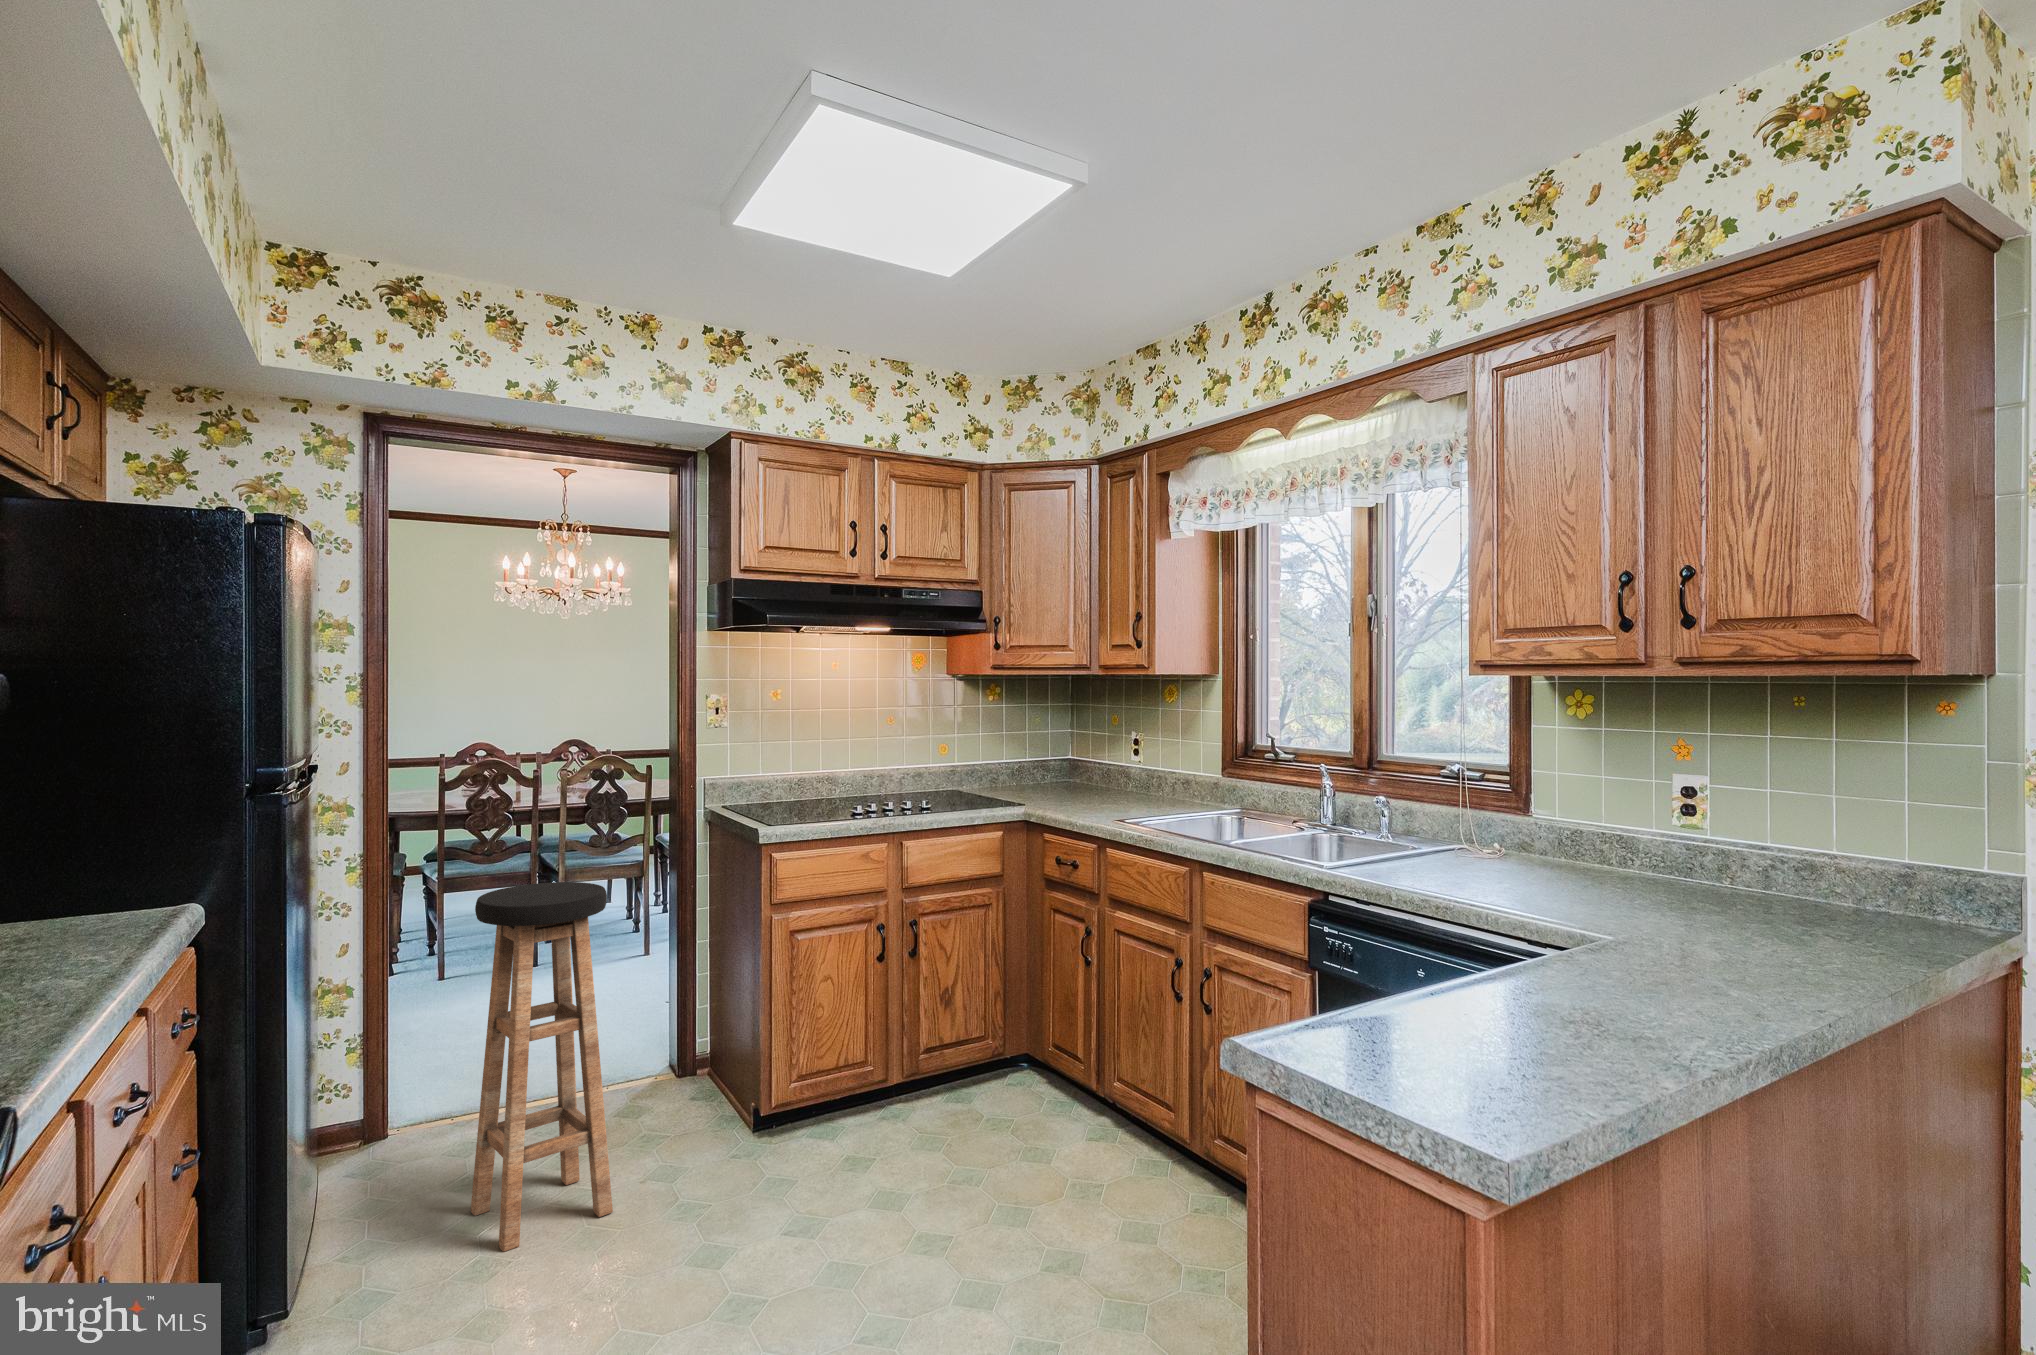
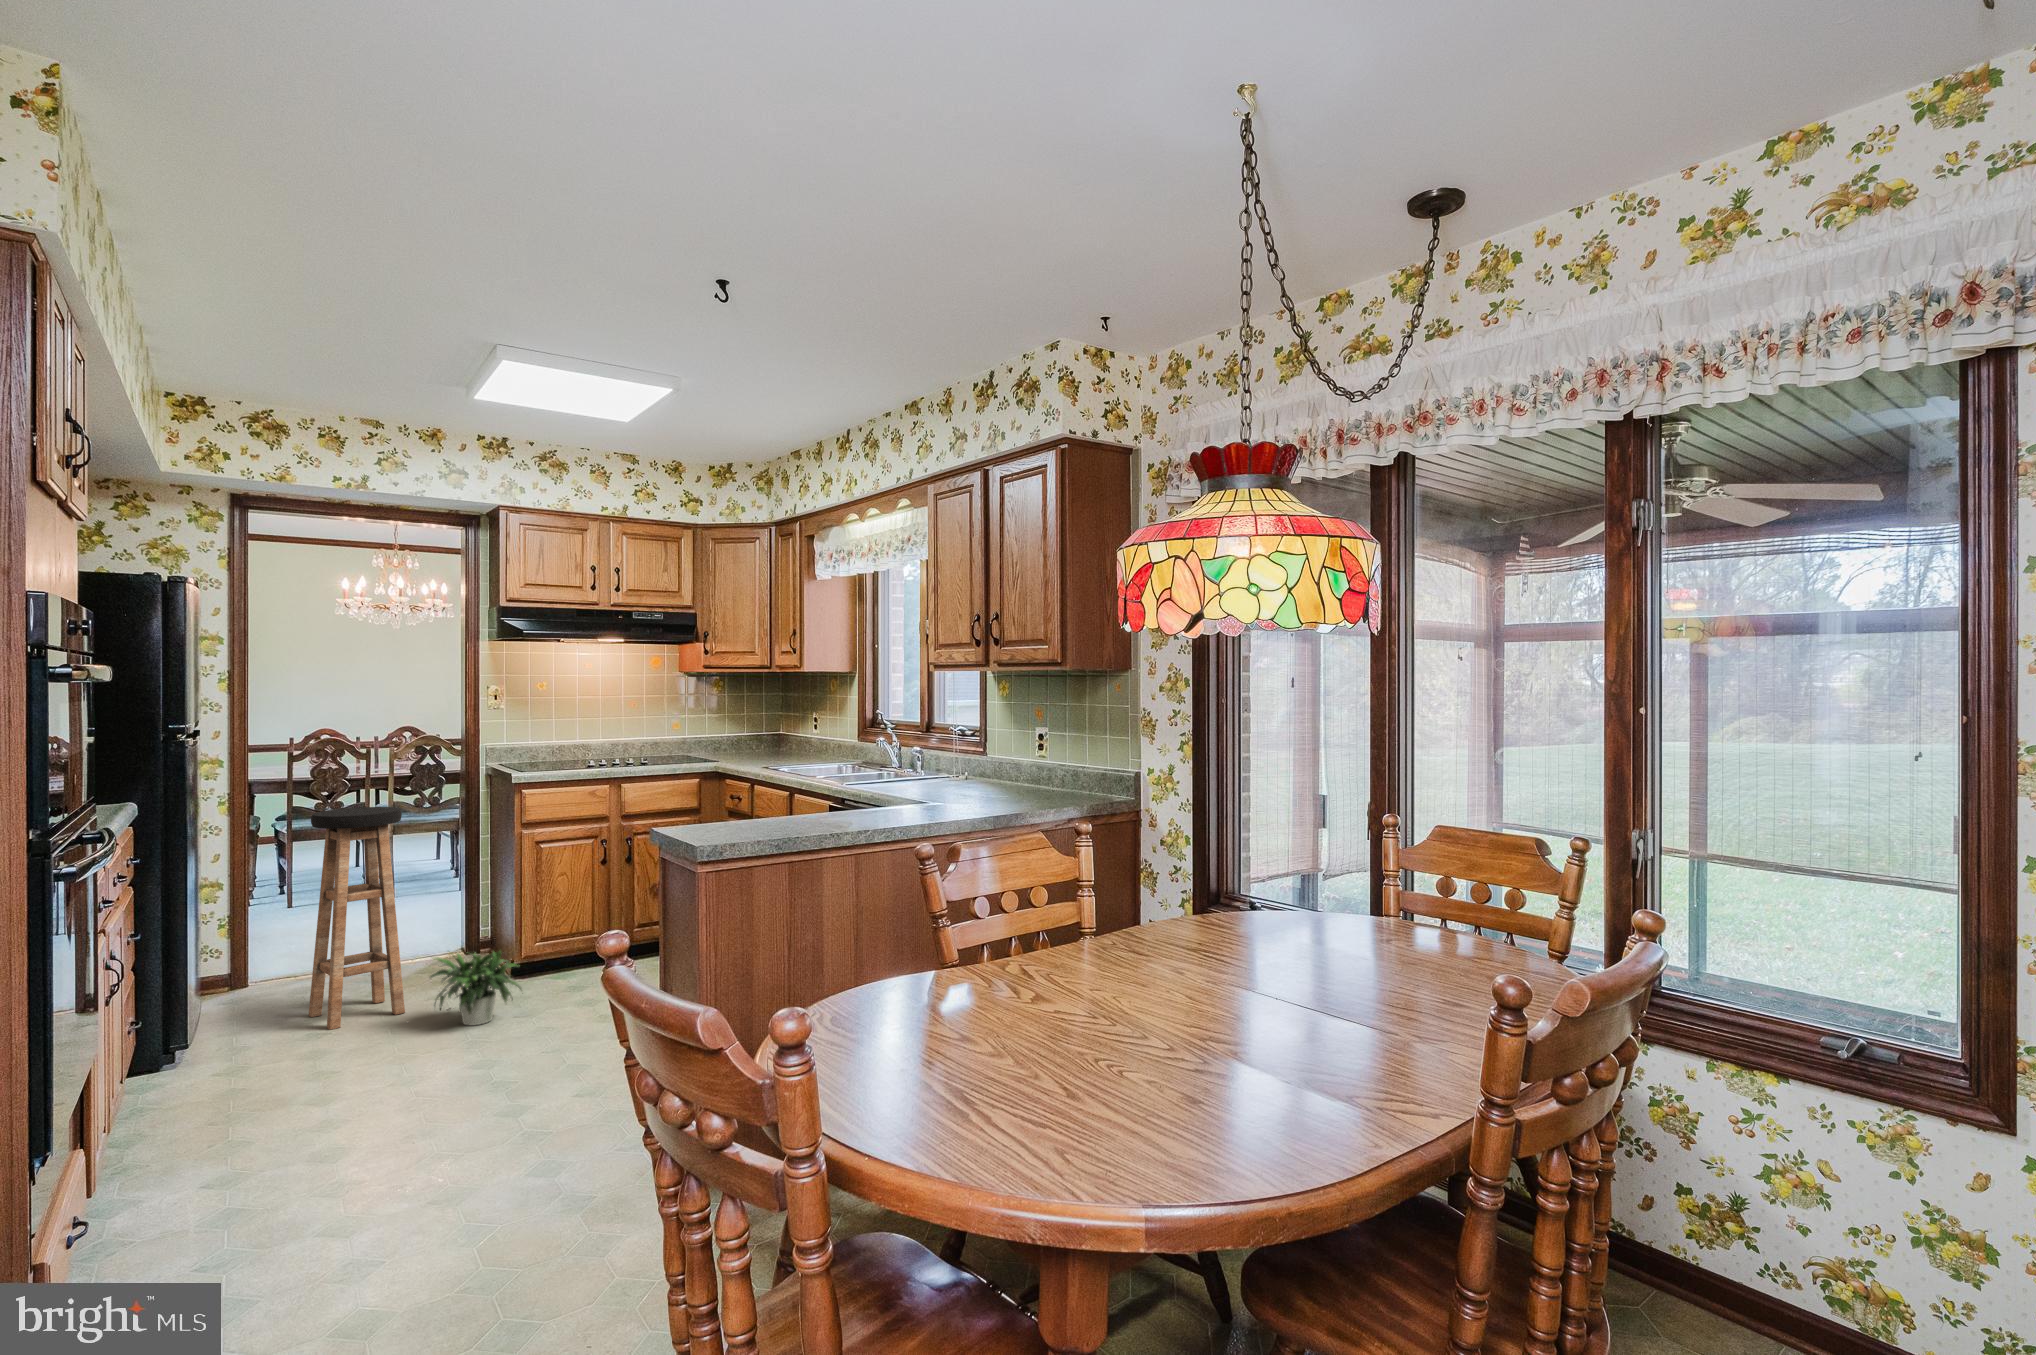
potted plant: none [617,1121,799,1254] -> present [407,951,521,1026]

